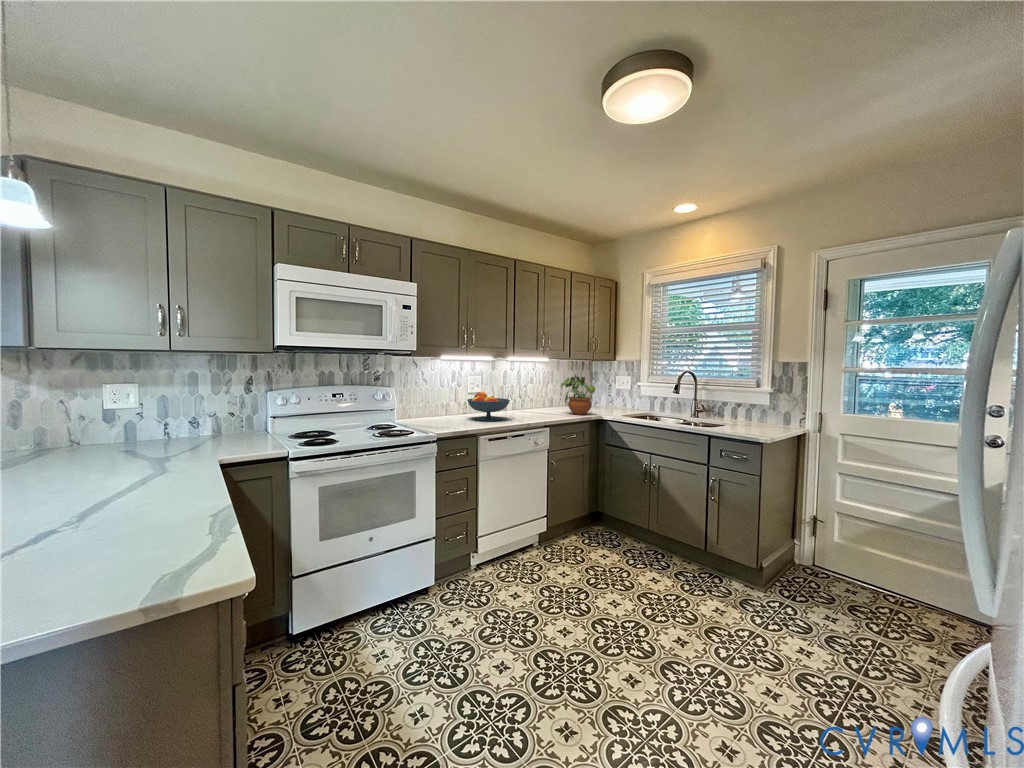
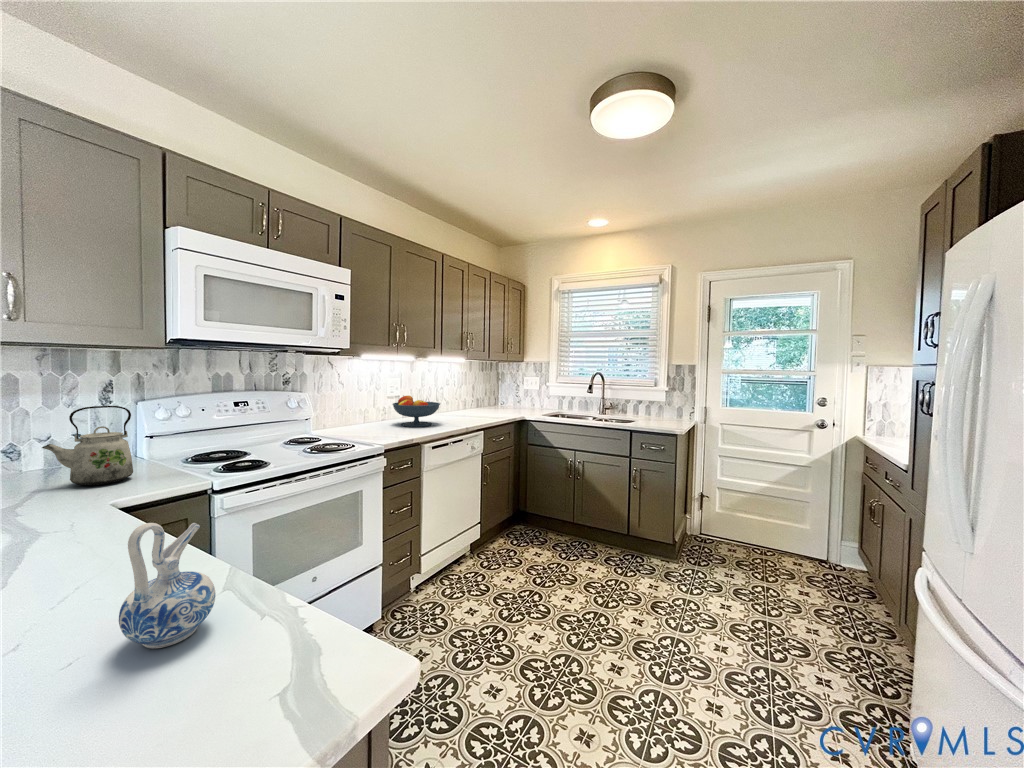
potted plant: present [561,375,595,415] -> none [480,374,516,416]
kettle: none [196,394,249,448] -> present [42,406,133,485]
ceramic pitcher: none [127,462,189,540] -> present [119,523,216,648]

